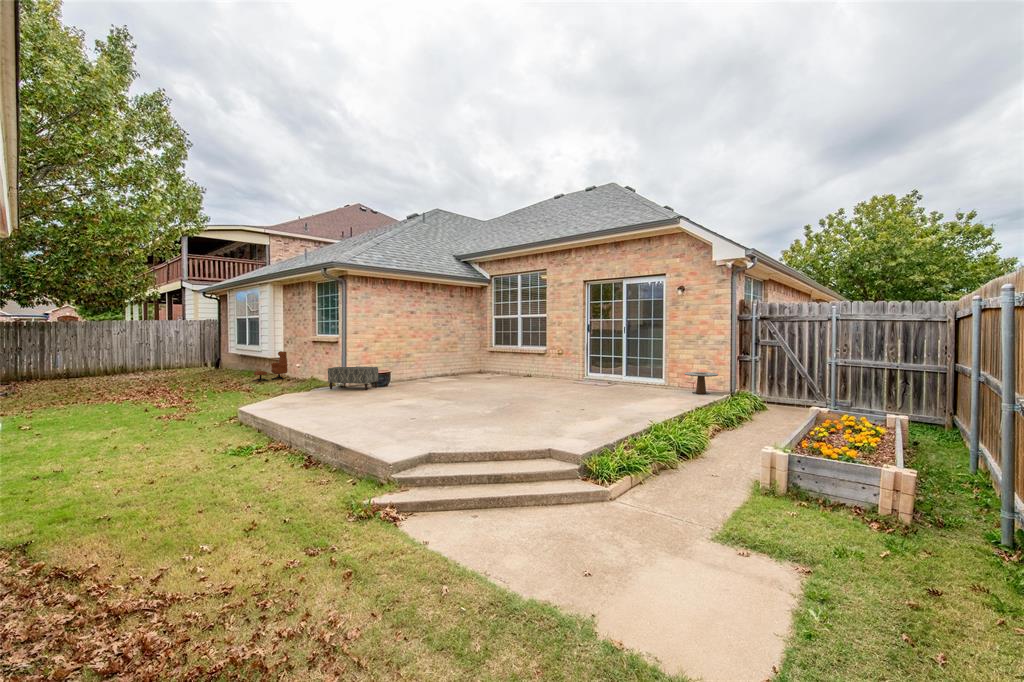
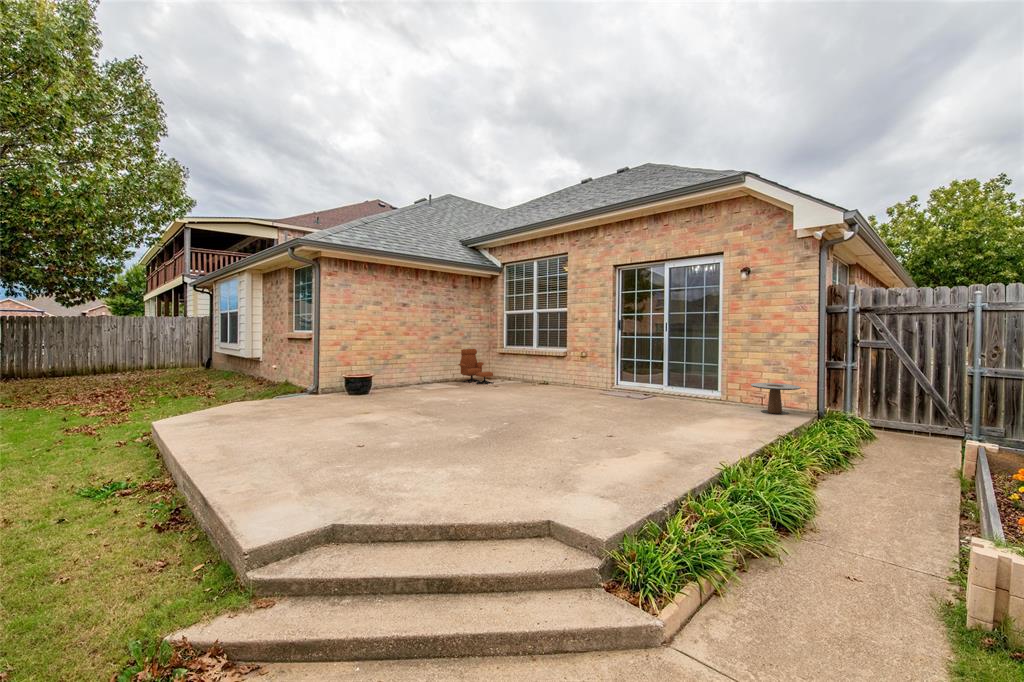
lounge chair: present [253,351,288,382] -> present [458,349,493,384]
bench: present [328,366,378,390] -> none [295,368,357,399]

